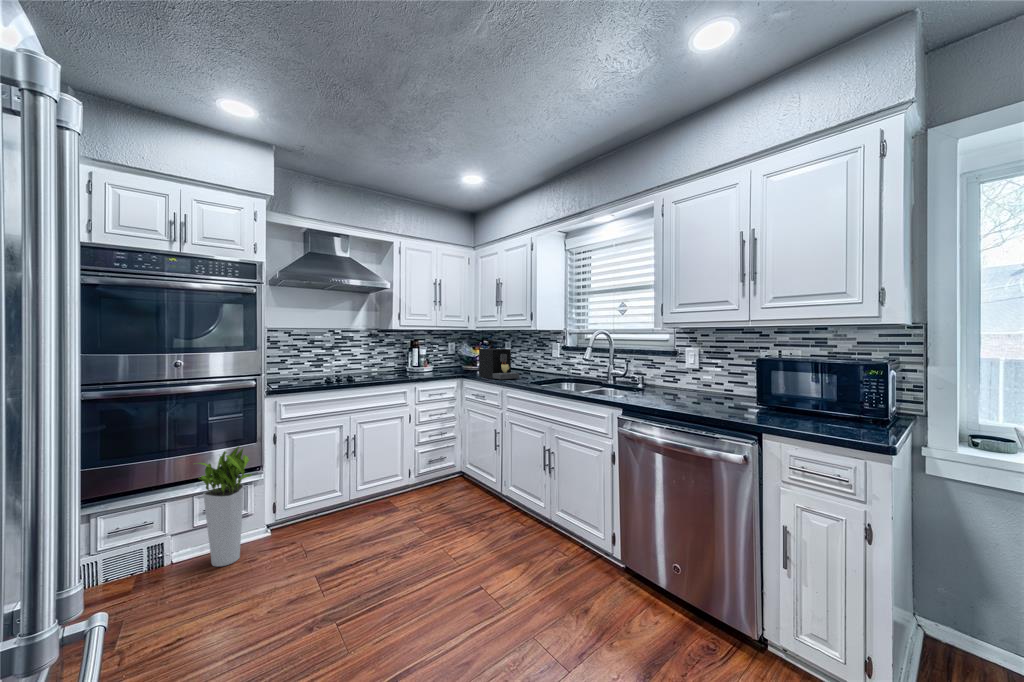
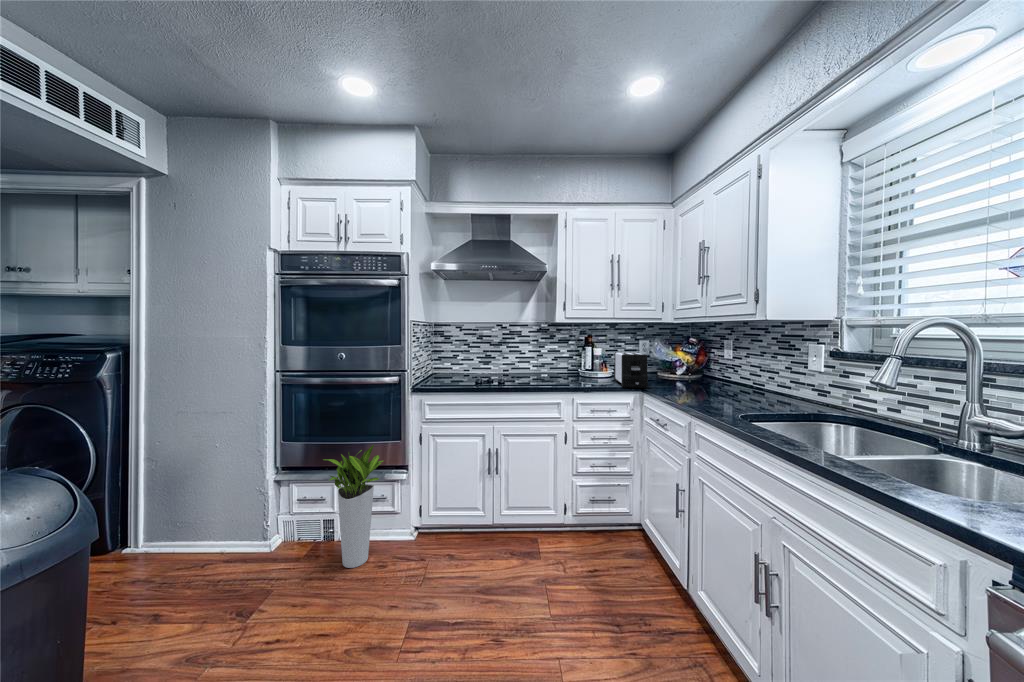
coffee maker: present [479,349,519,379] -> none [665,351,729,402]
toaster: none [438,351,468,376] -> present [614,352,648,388]

